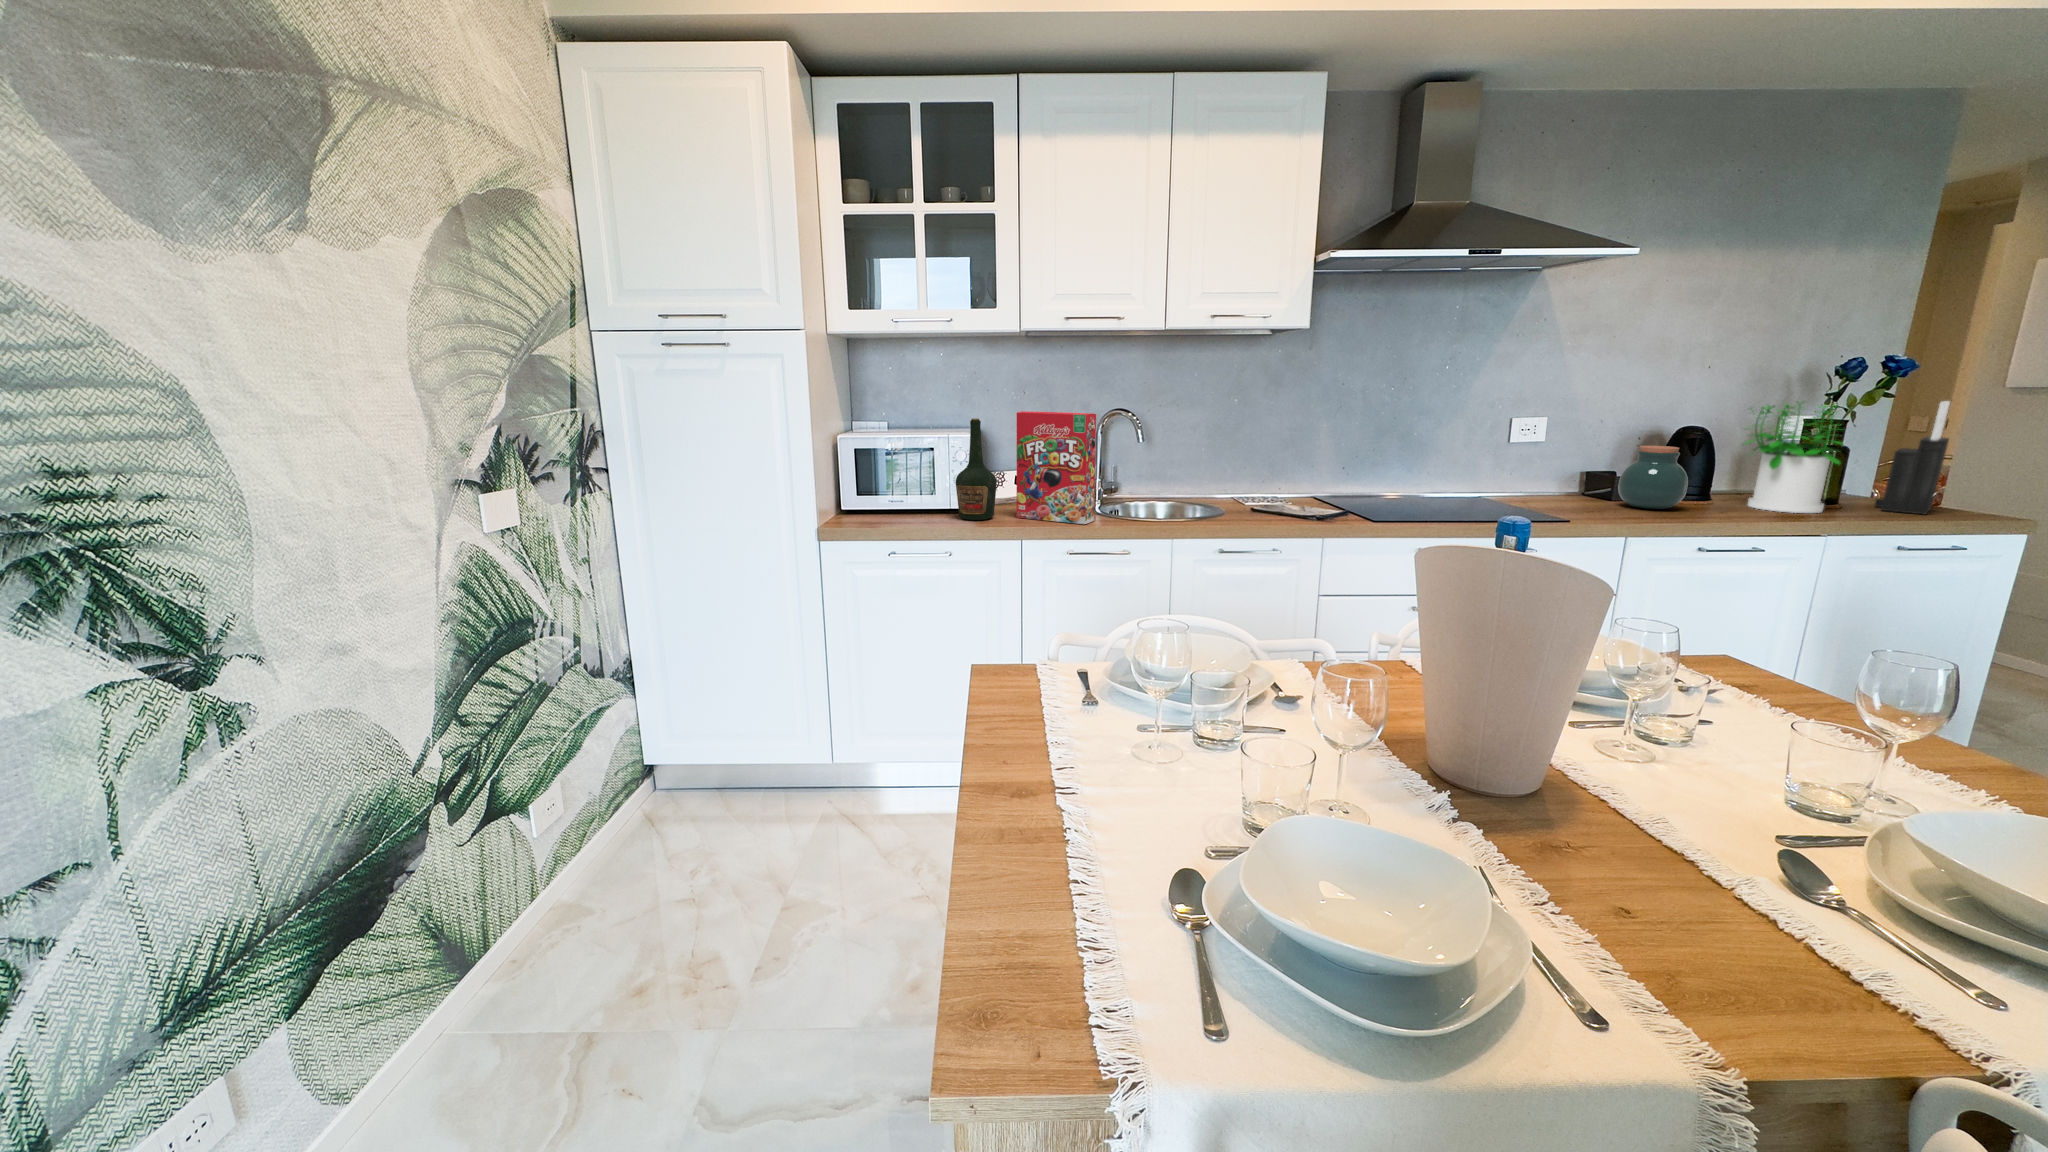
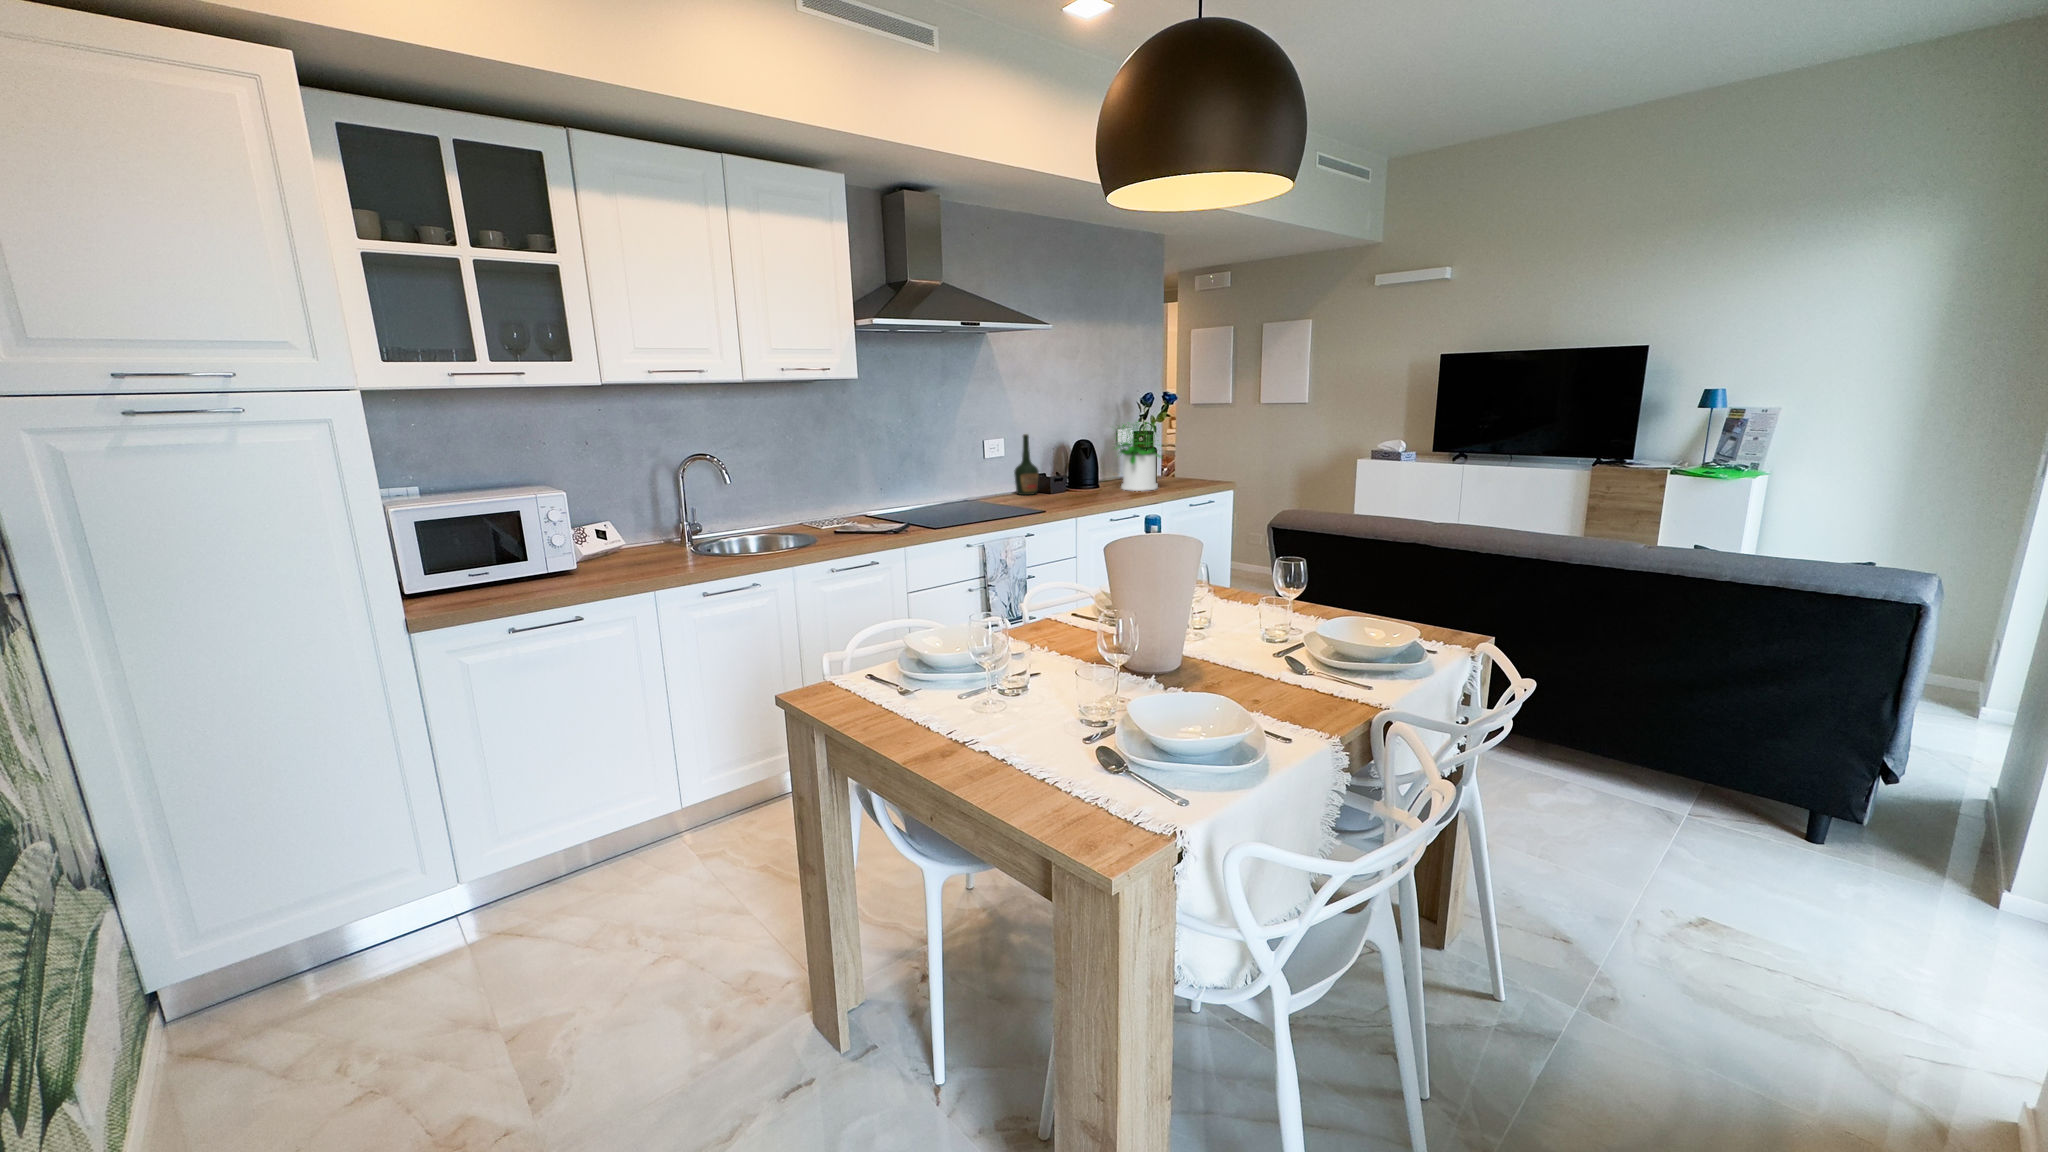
knife block: present [1875,401,1950,514] -> none [1175,417,1201,484]
cereal box: present [1016,411,1096,524] -> none [619,462,716,571]
bottle: present [956,418,997,520] -> present [1014,434,1039,495]
jar: present [1618,446,1688,509] -> none [1058,455,1096,497]

